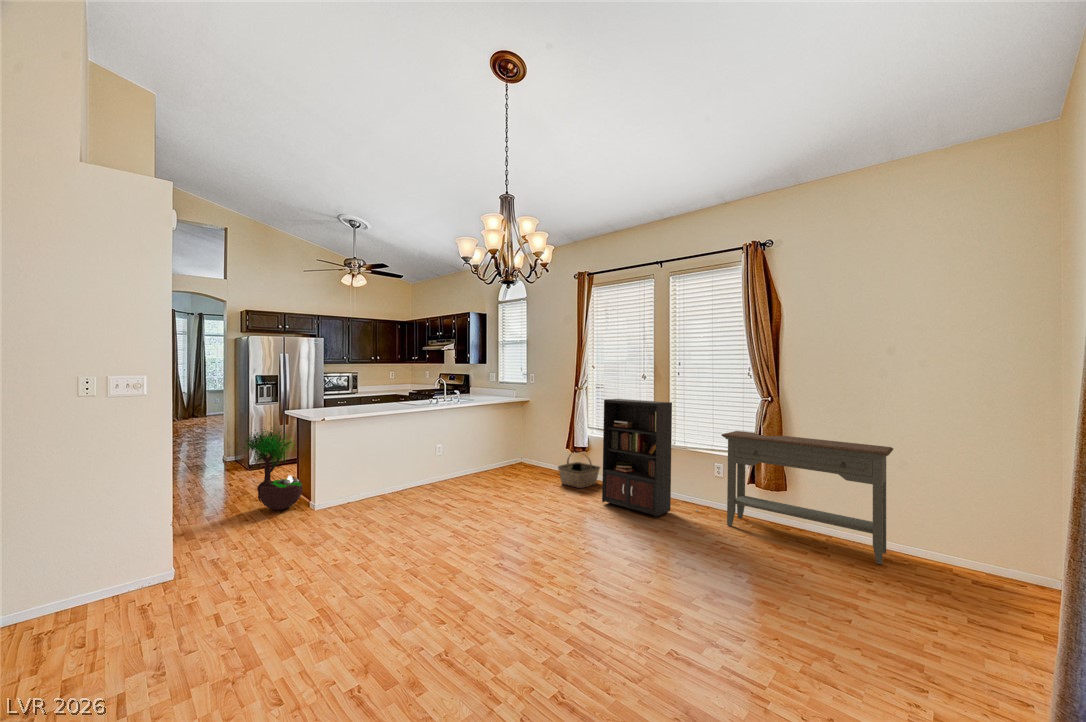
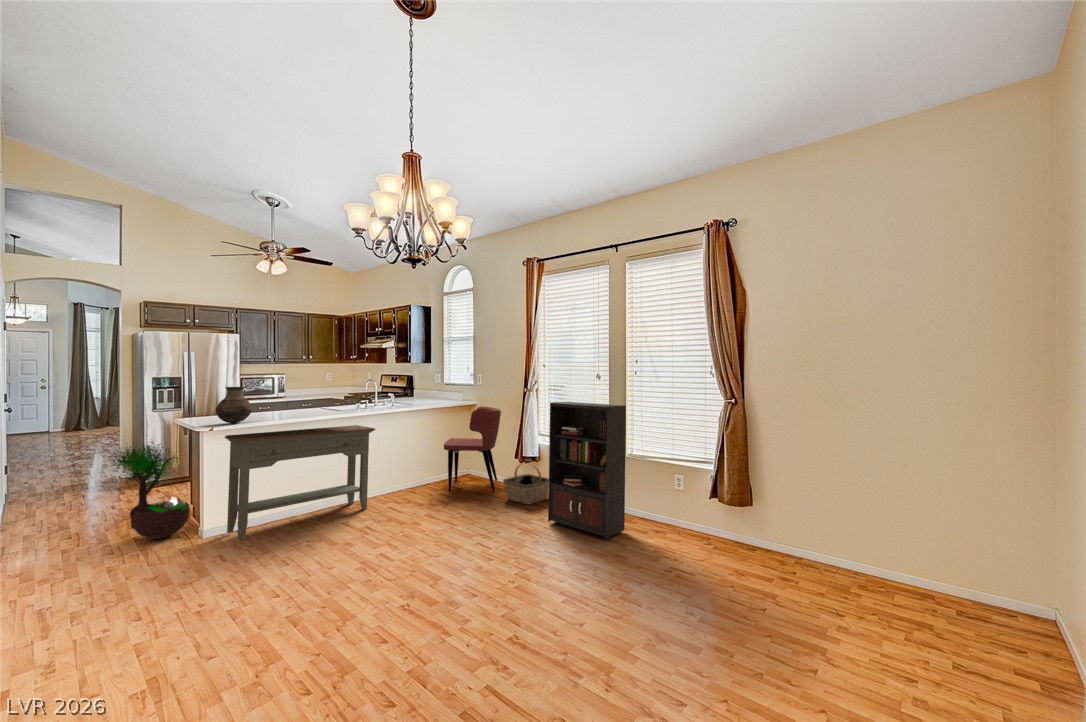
vase: none [323,384,351,414] -> present [216,387,252,423]
dining chair: none [504,402,553,478] -> present [444,406,501,492]
console table: present [722,431,893,564] -> present [225,425,375,541]

